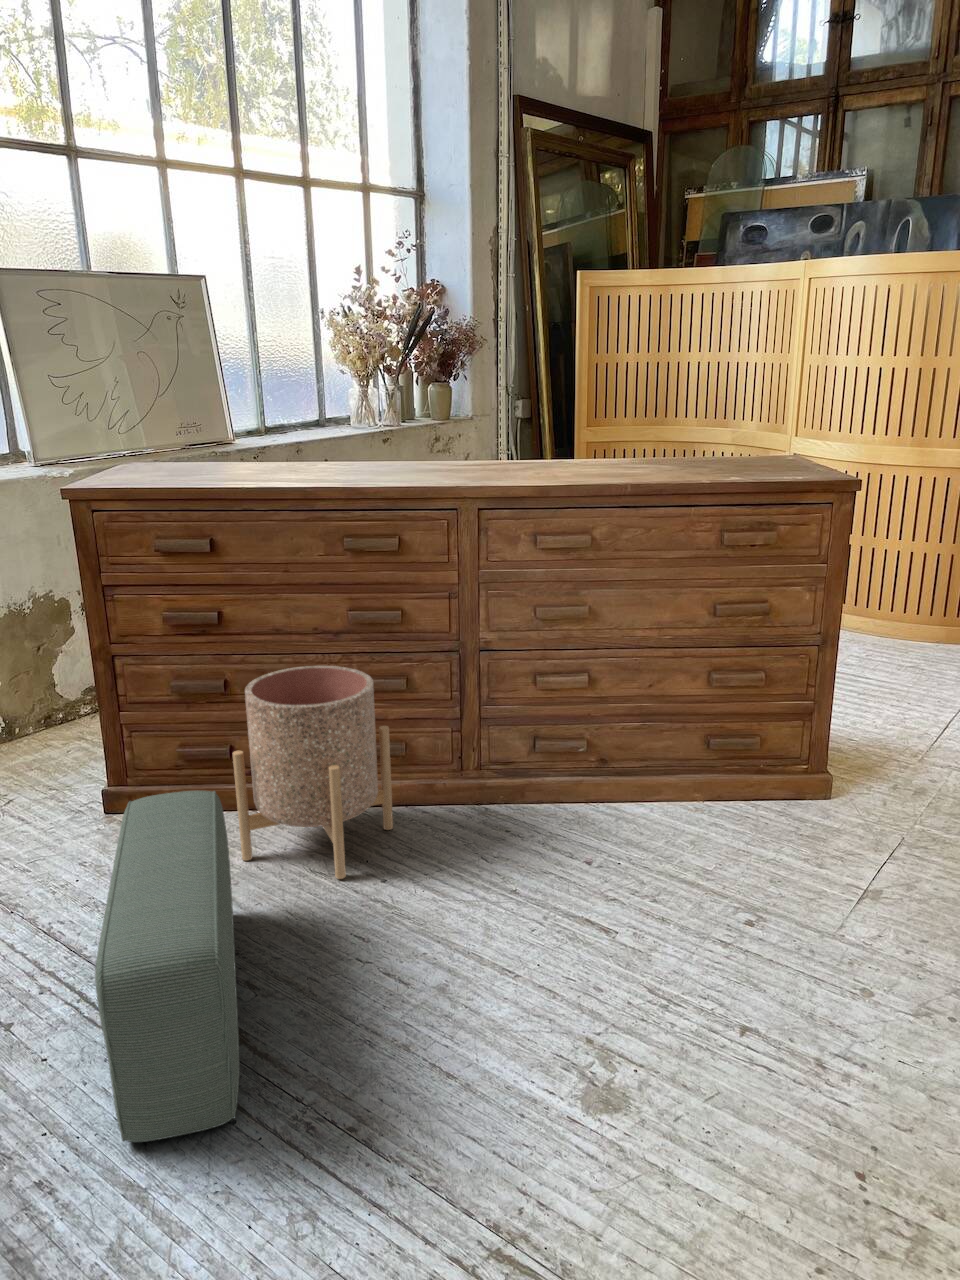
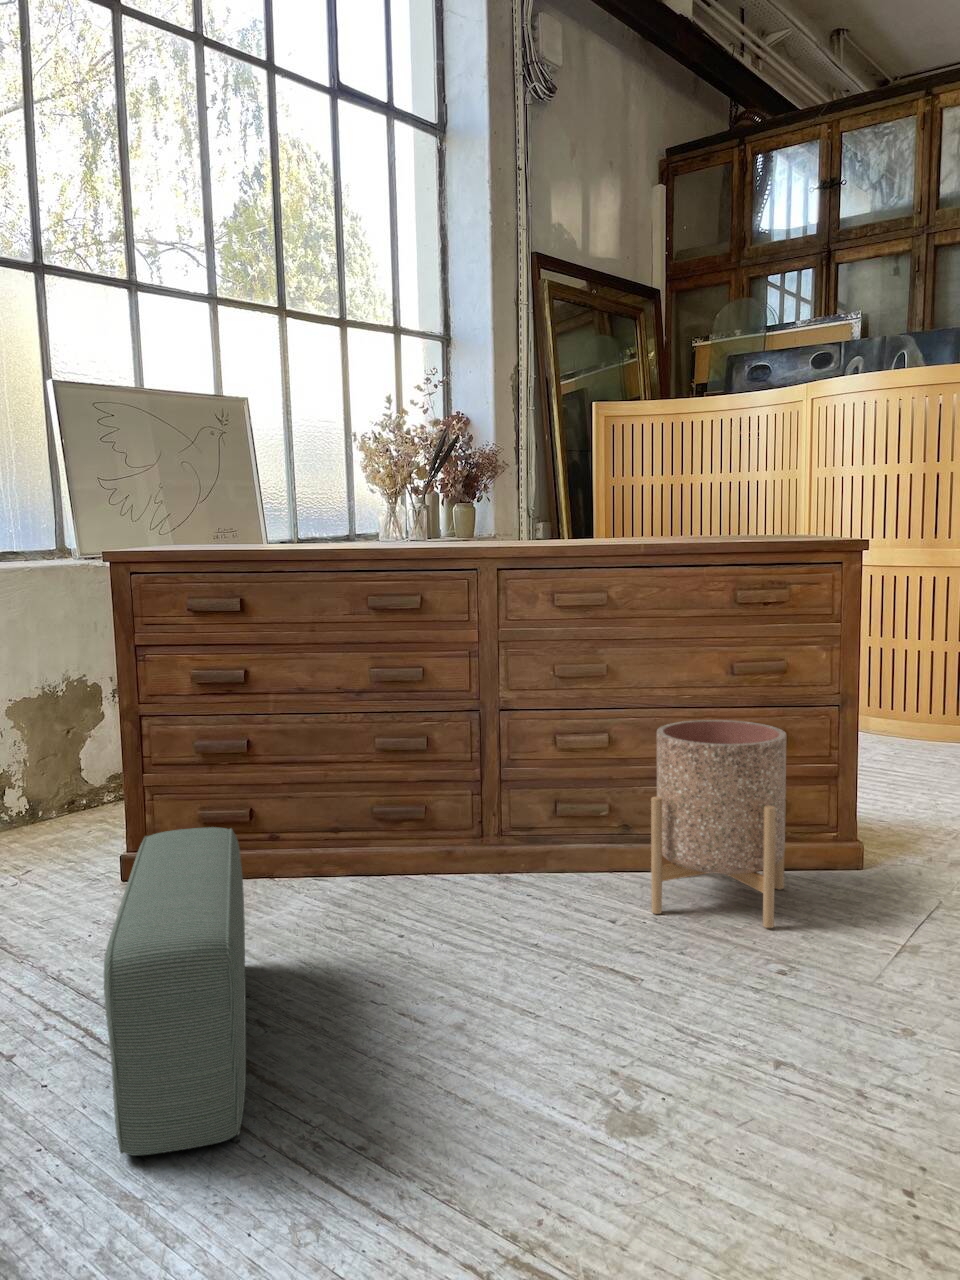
planter: present [233,666,393,879] -> present [651,720,786,928]

